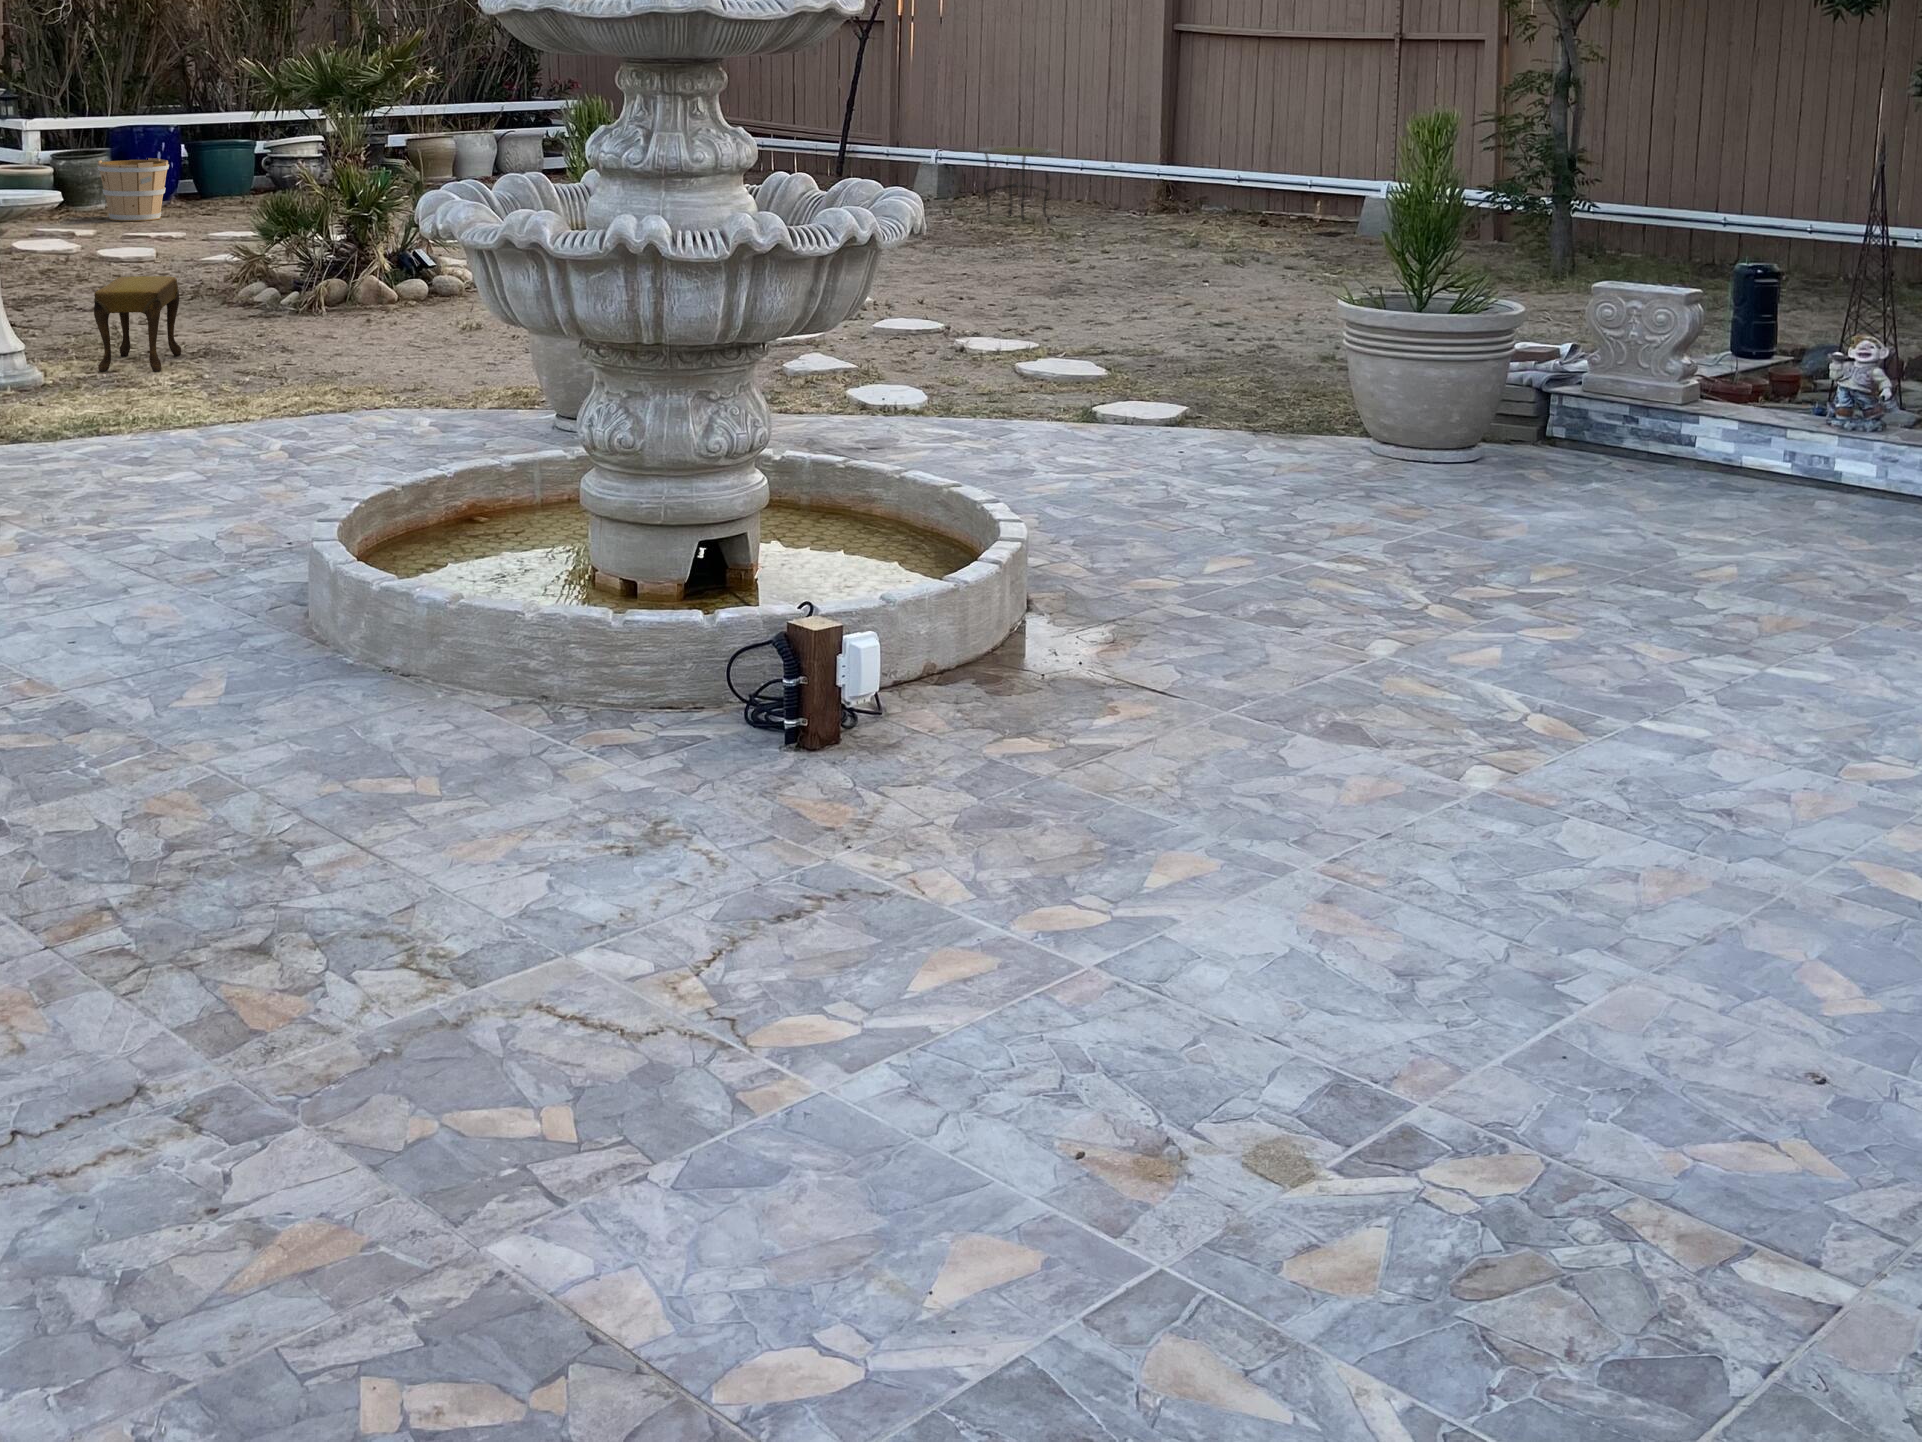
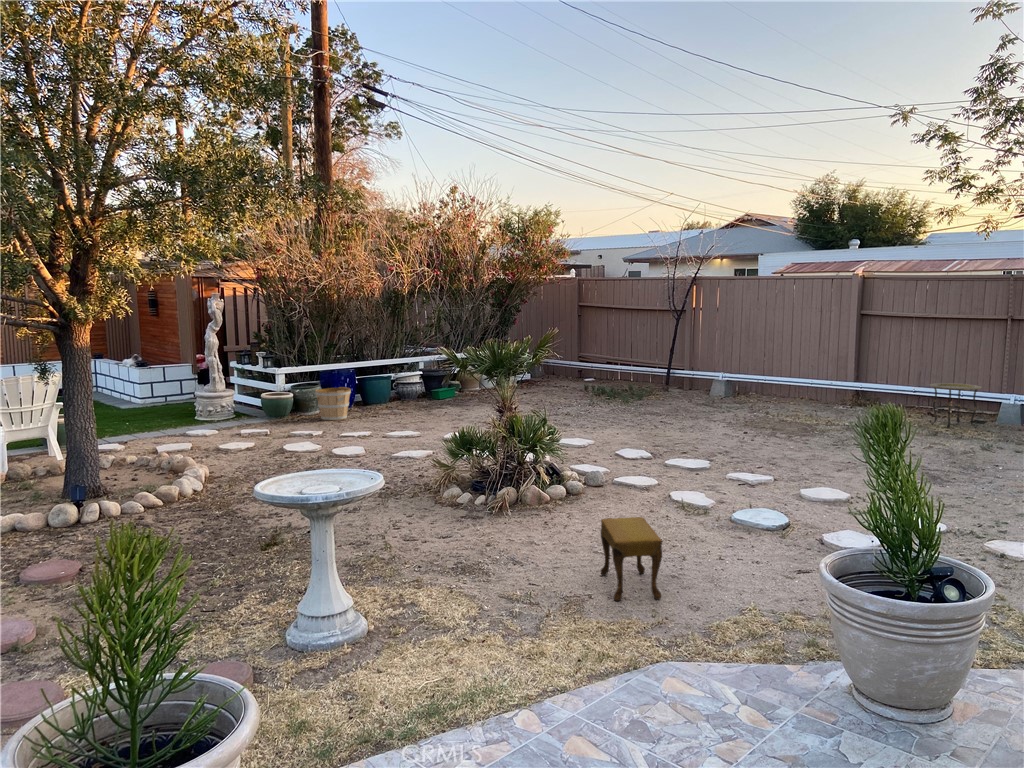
side table: present [979,147,1057,223] -> present [930,383,982,428]
footstool: present [94,276,181,371] -> present [601,517,662,601]

